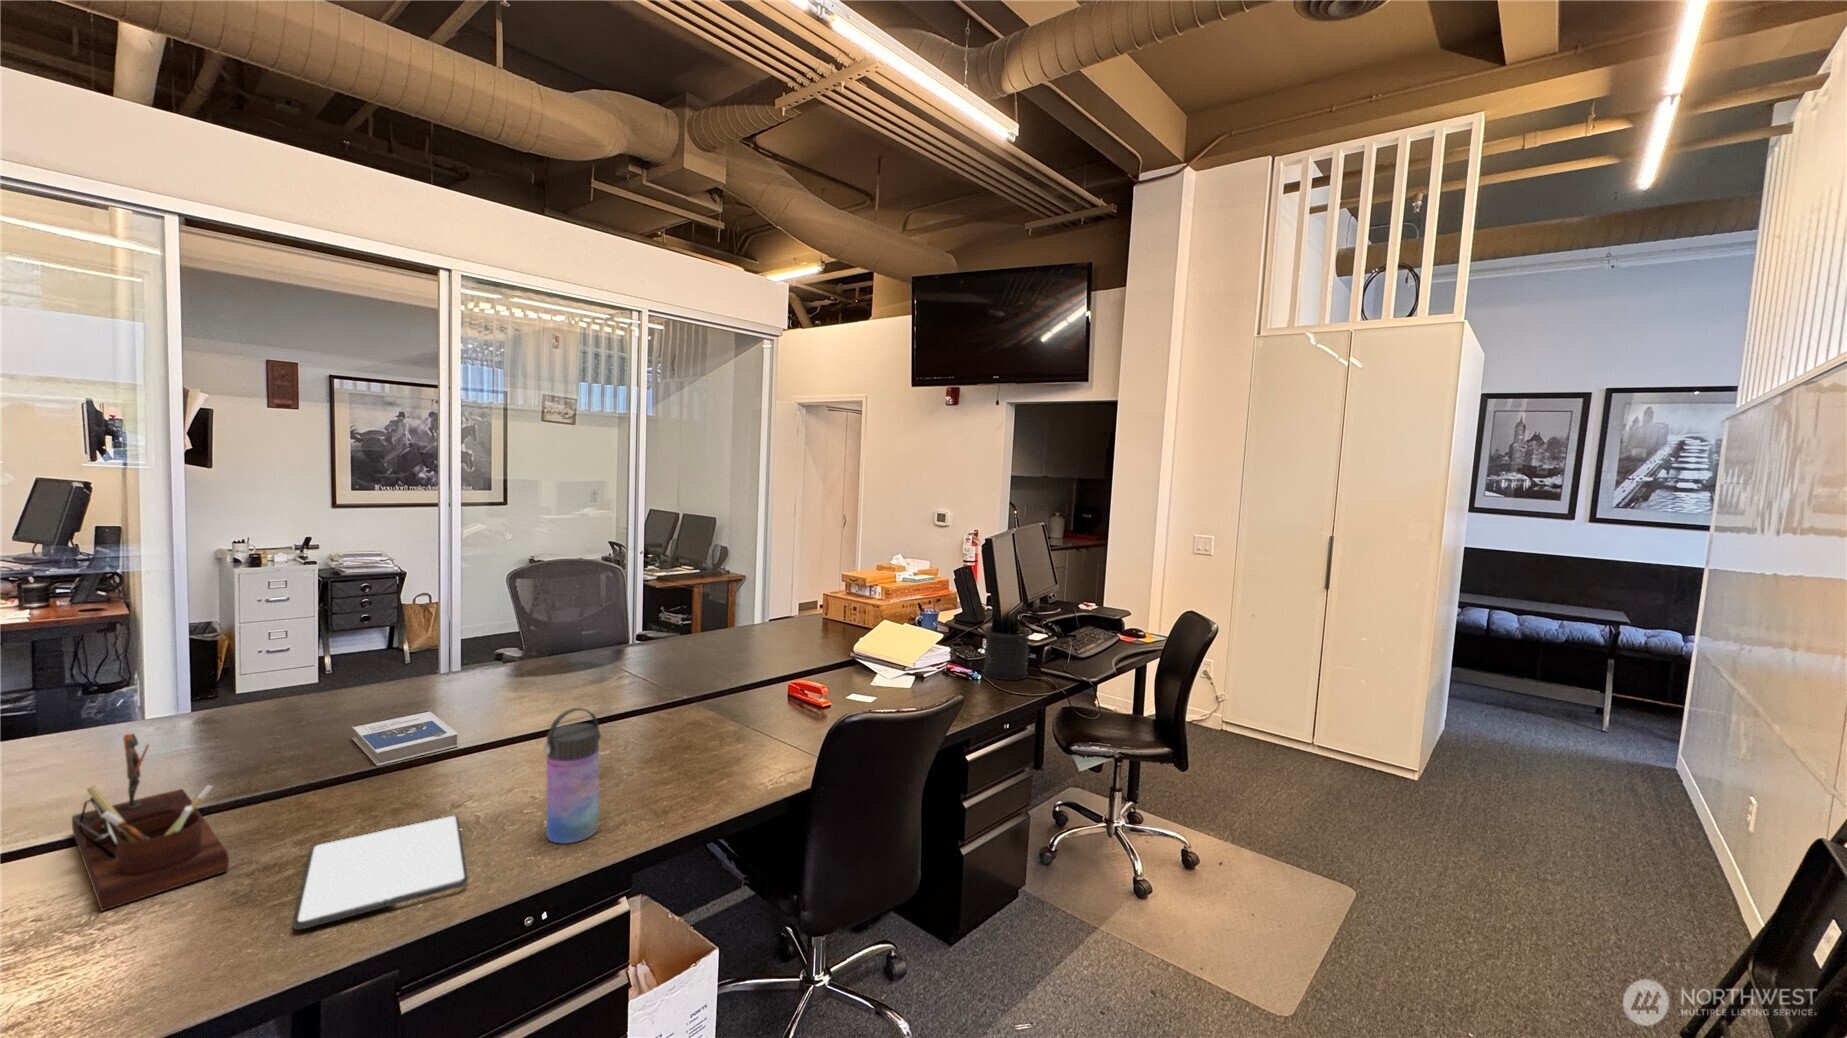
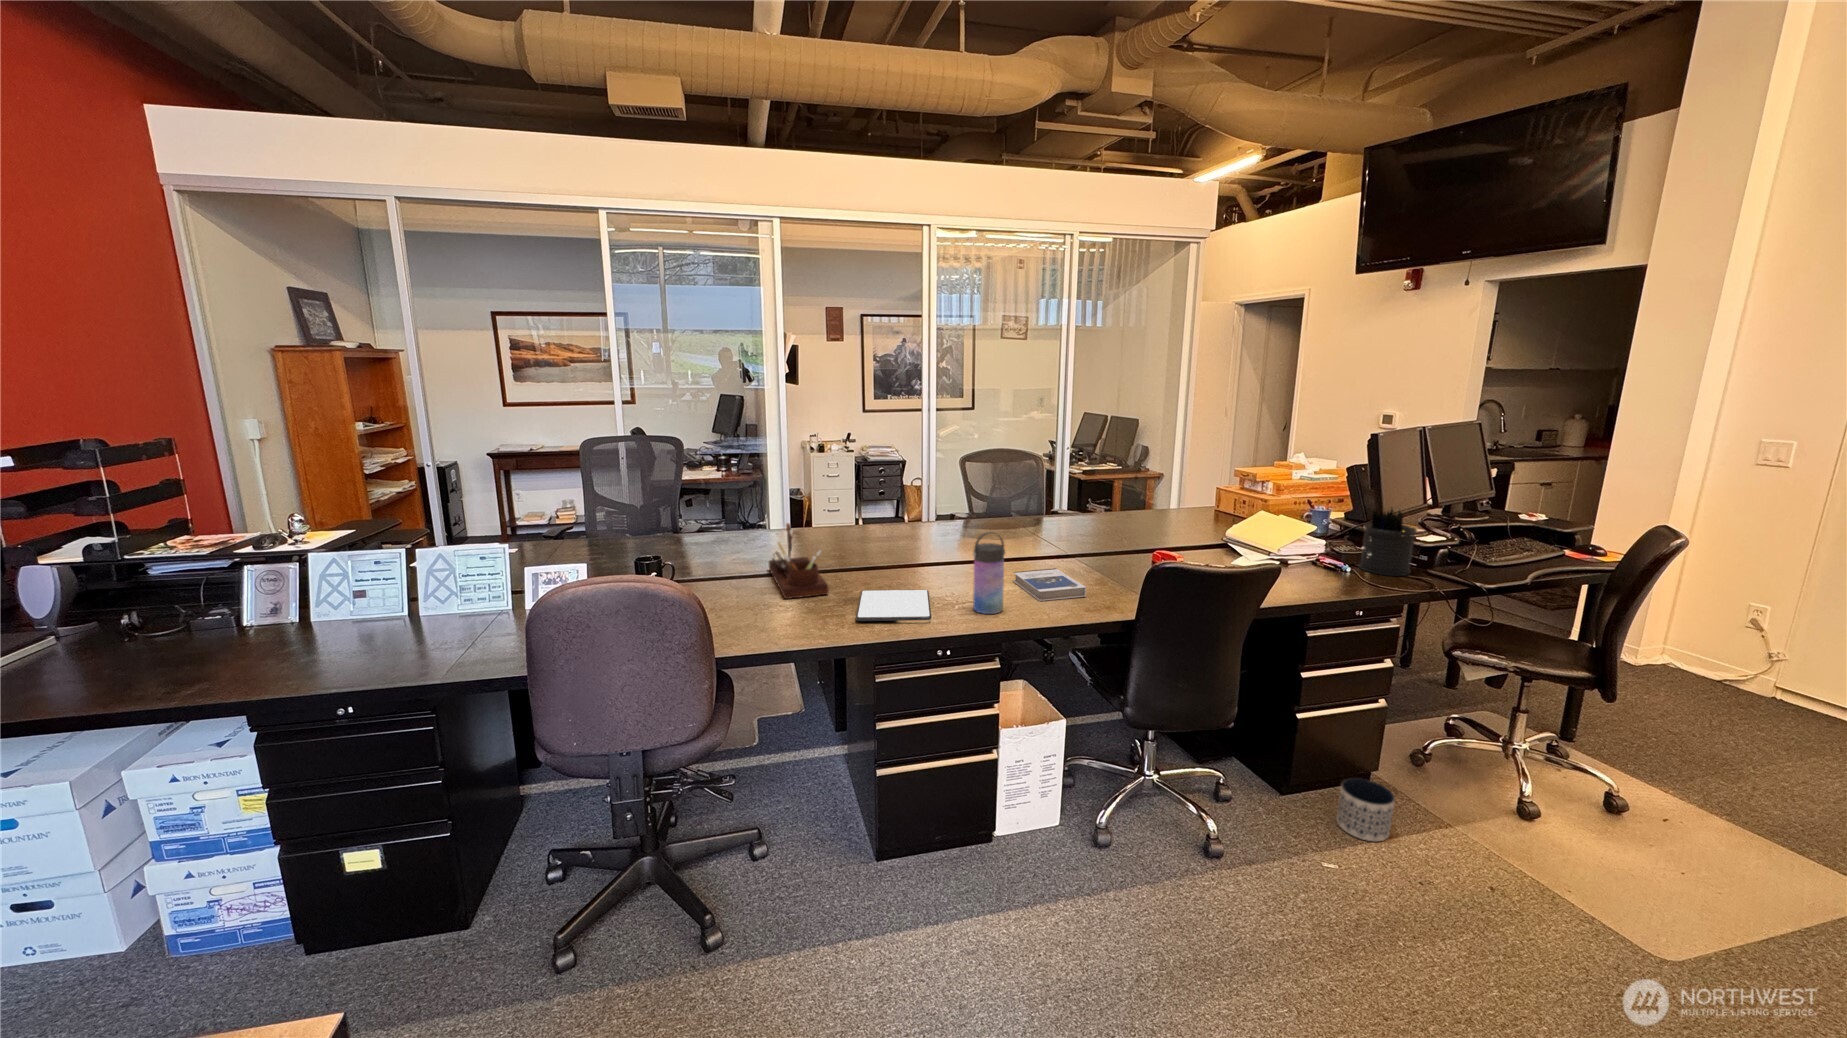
hardback book: present [352,711,458,766] -> present [1013,568,1086,601]
planter: none [1000,908,1052,982] -> present [1337,778,1395,841]

